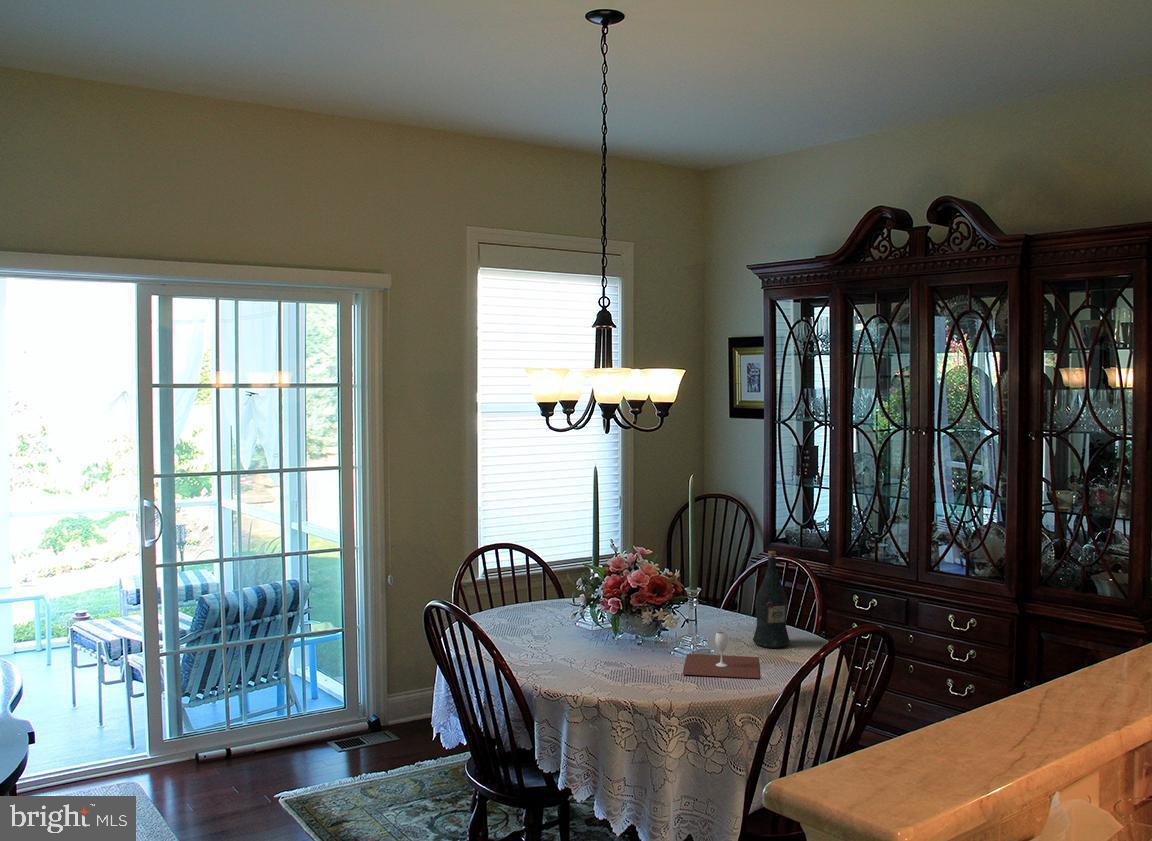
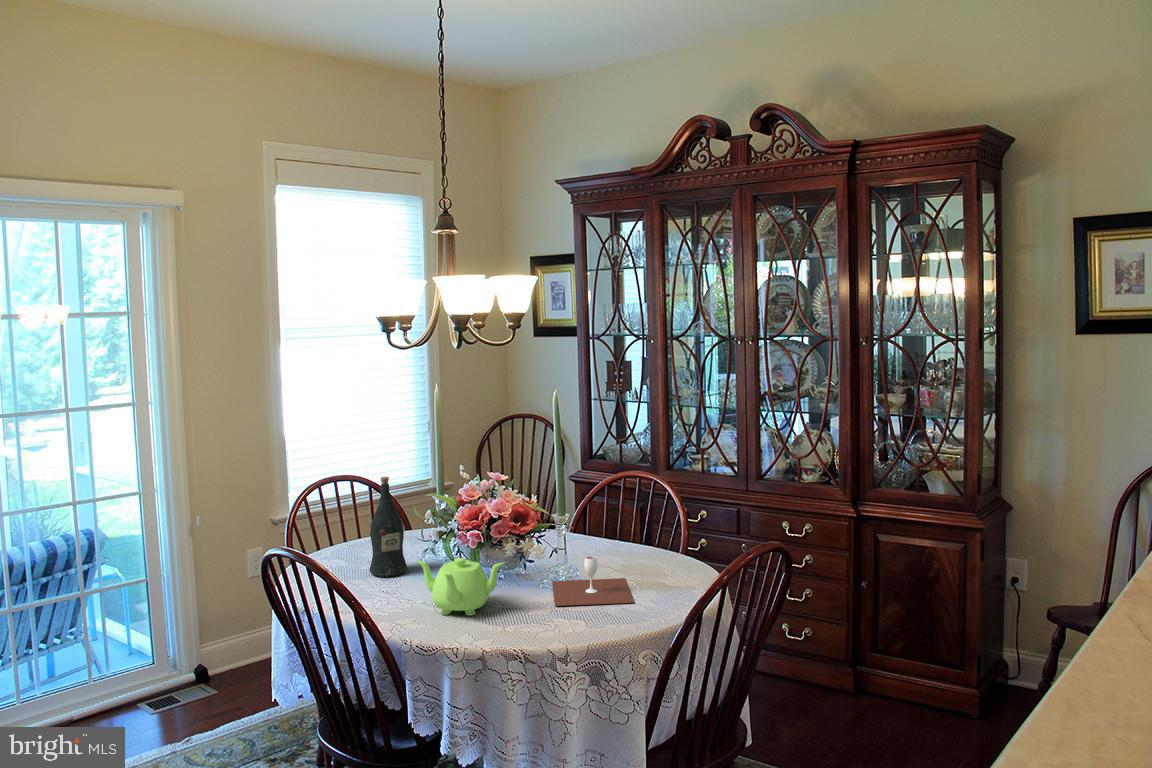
wine bottle: present [753,551,790,648] -> present [370,477,407,577]
teapot: none [557,621,636,675] -> present [417,558,503,615]

